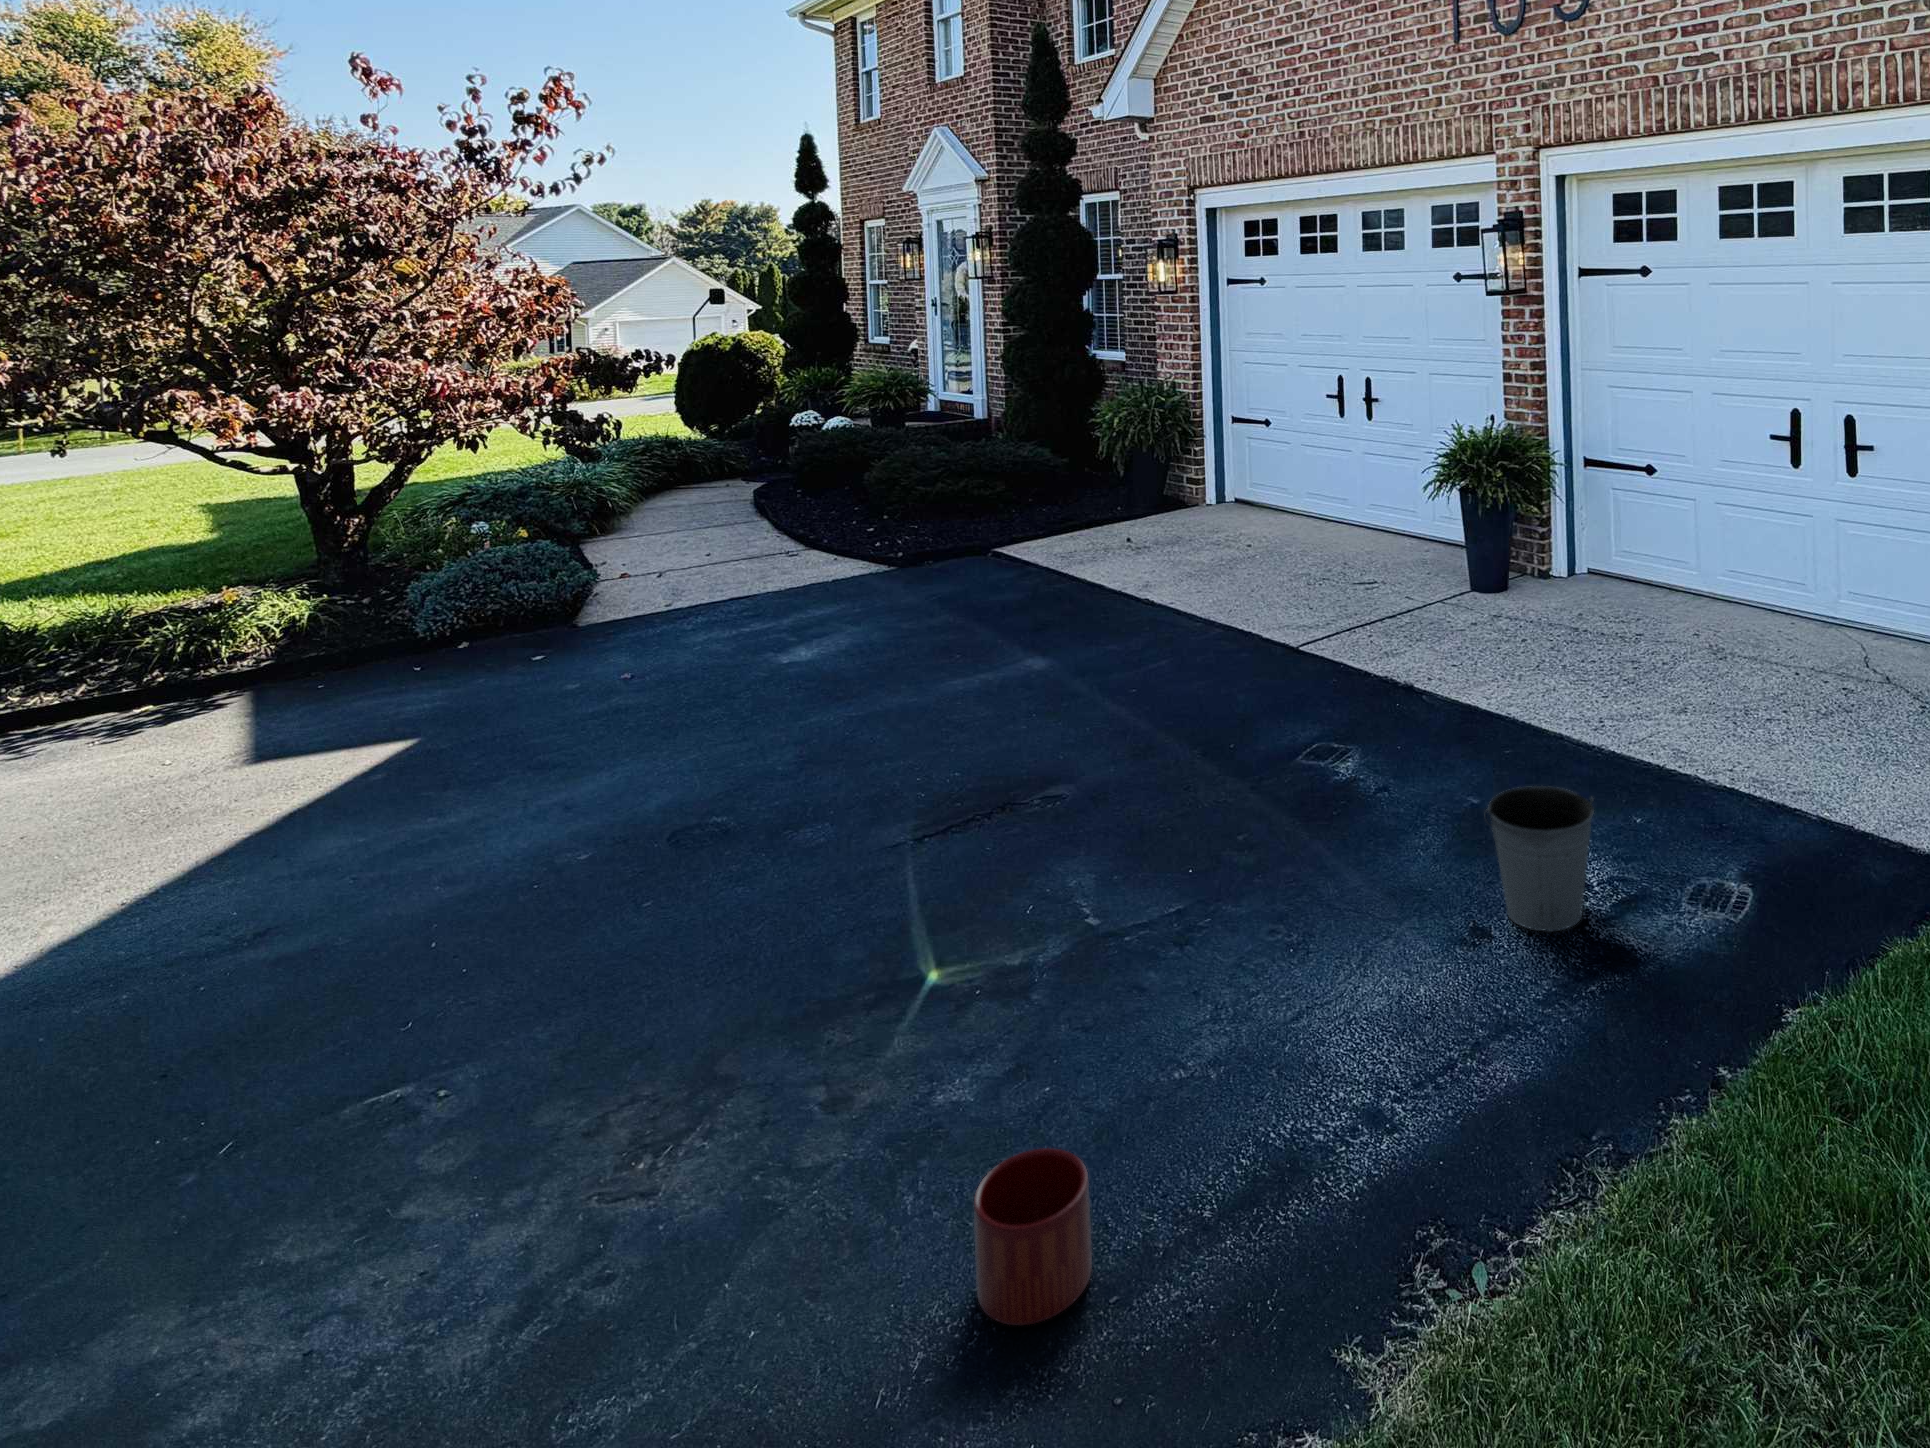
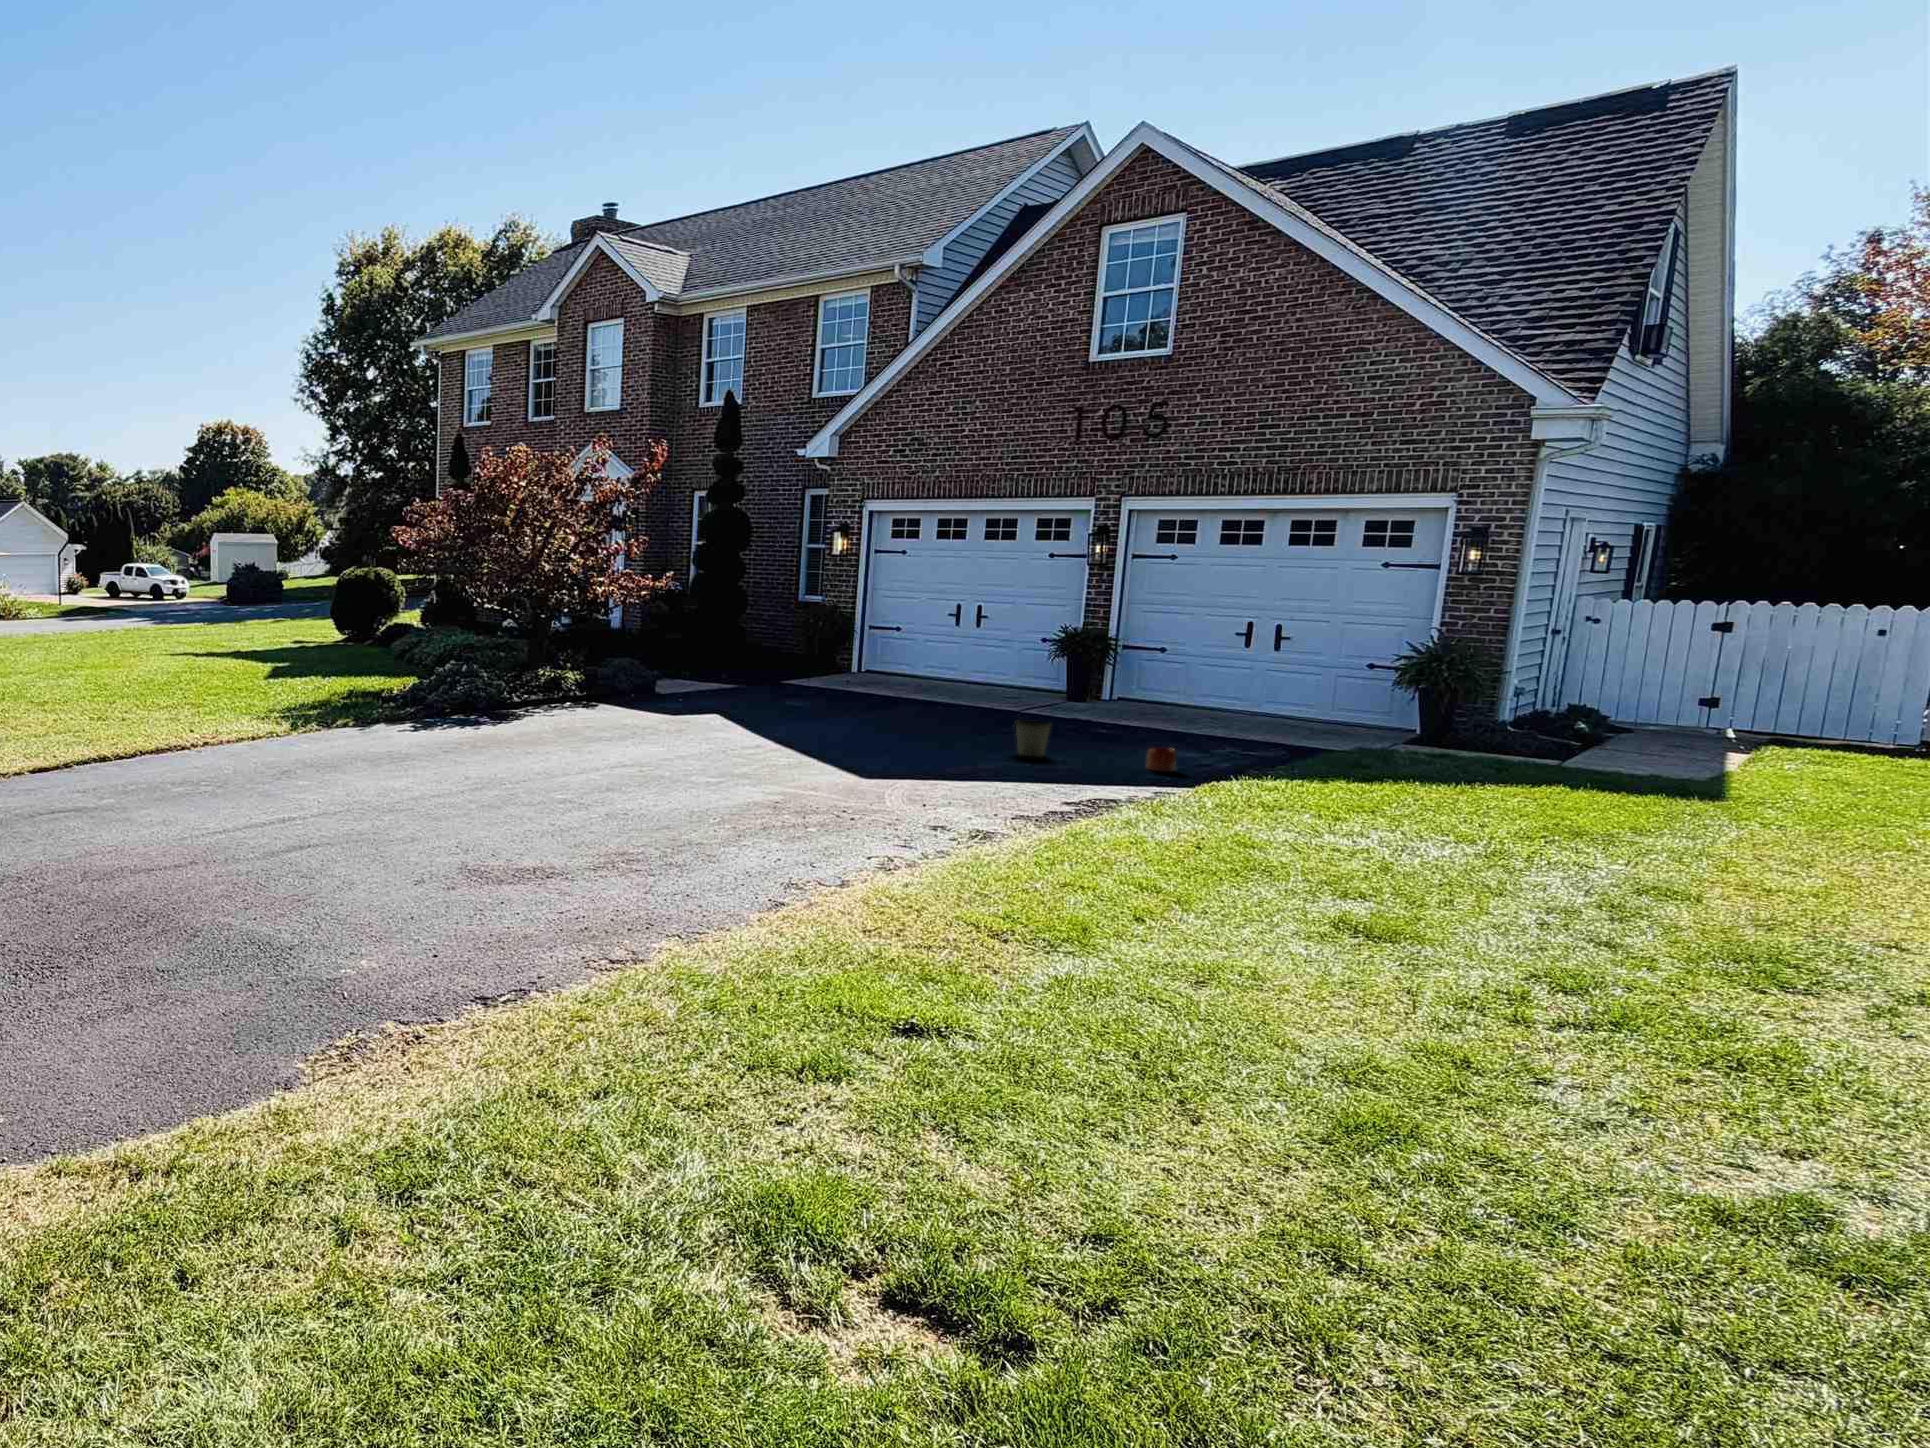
bucket: present [1487,786,1594,931] -> present [1016,720,1051,757]

